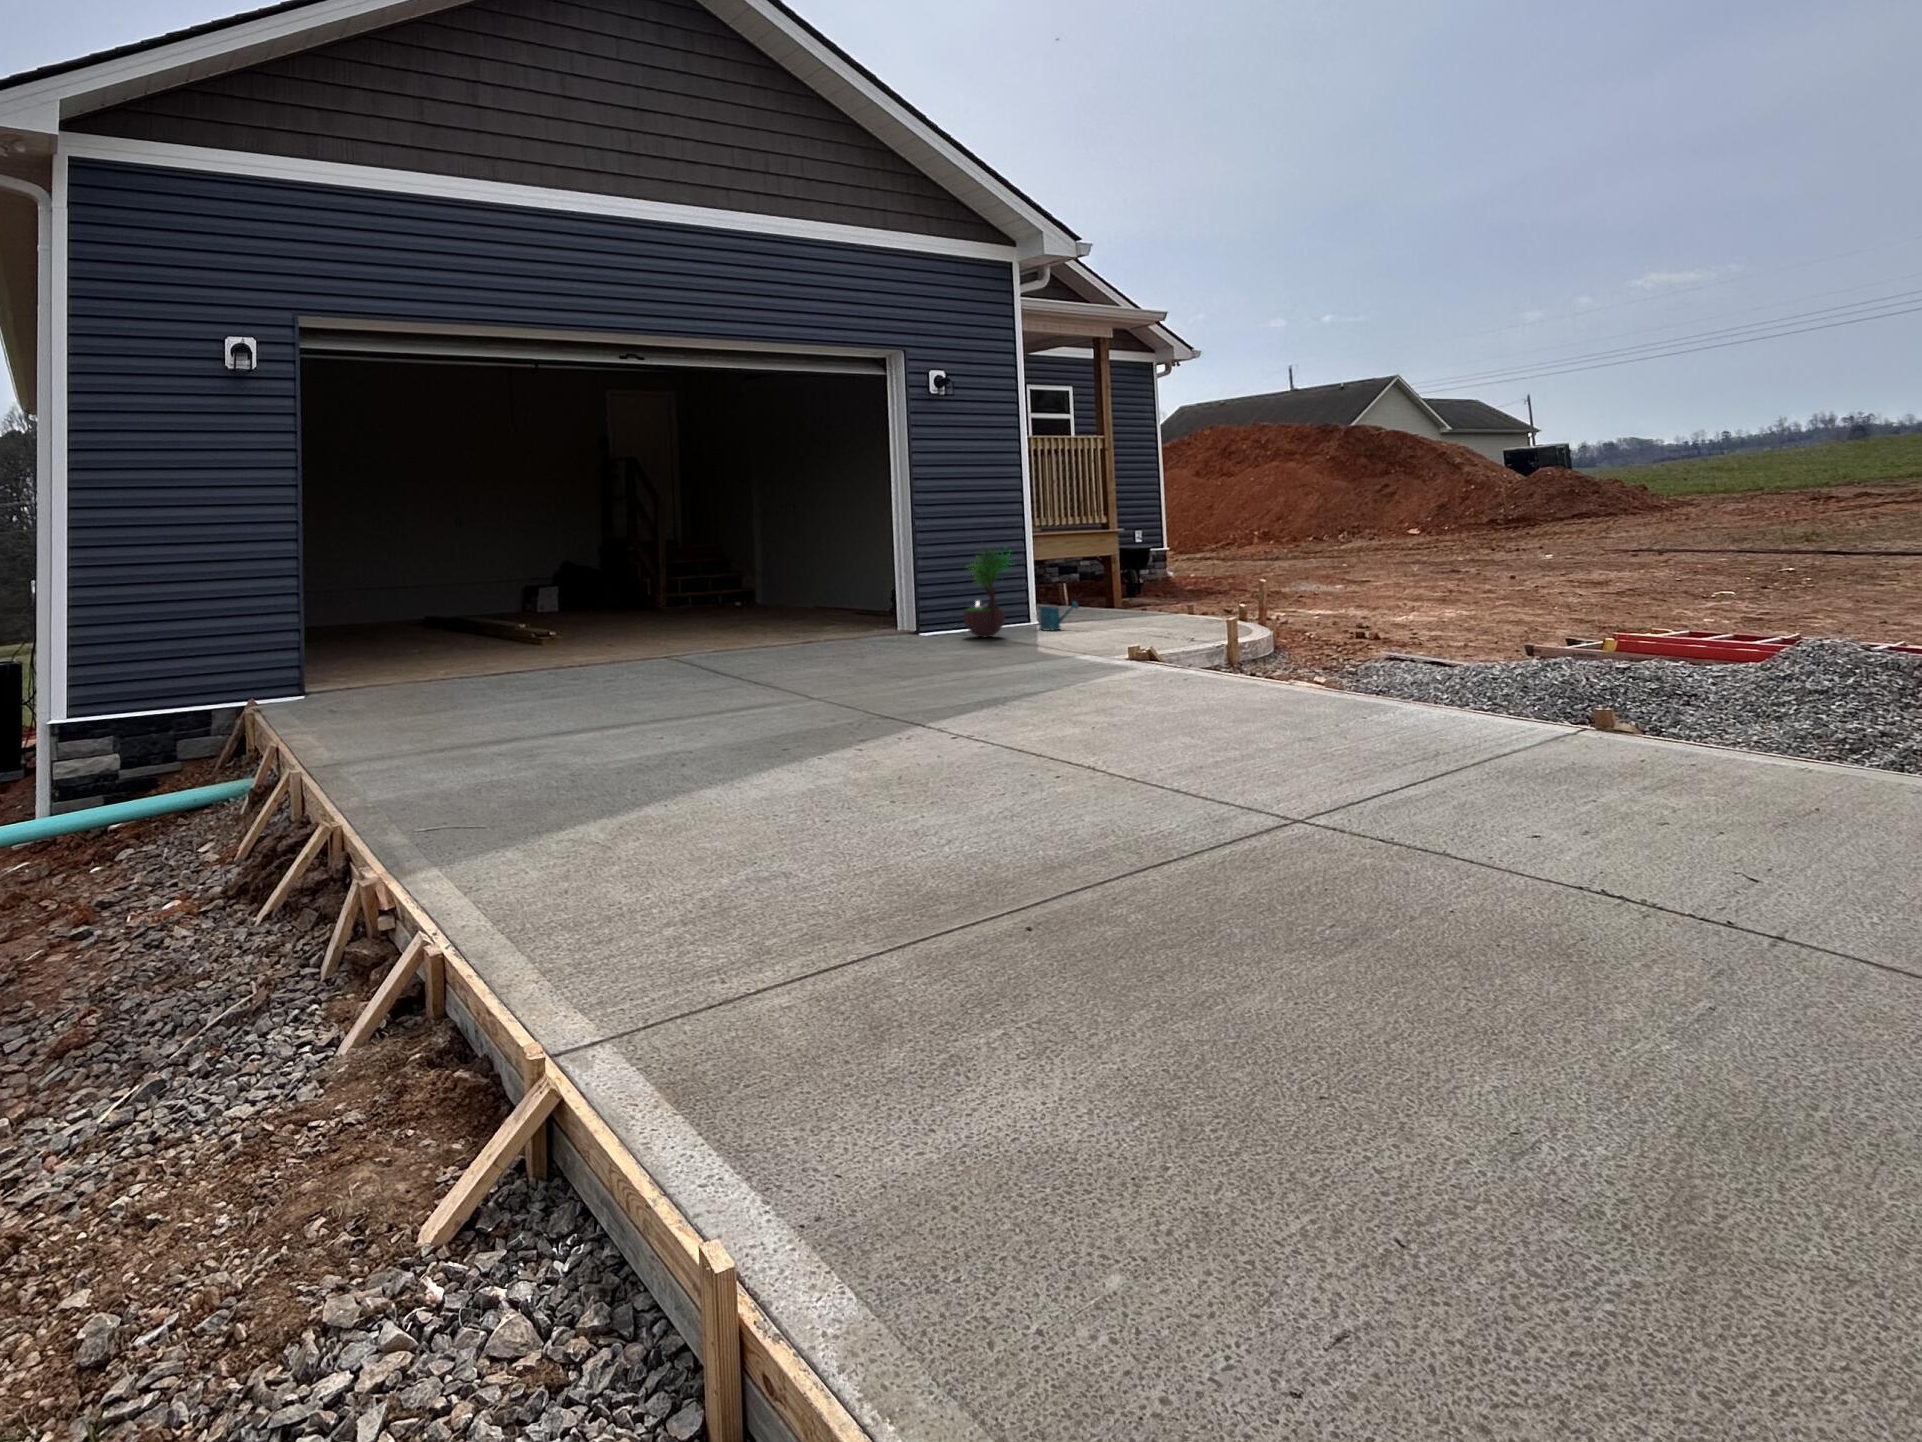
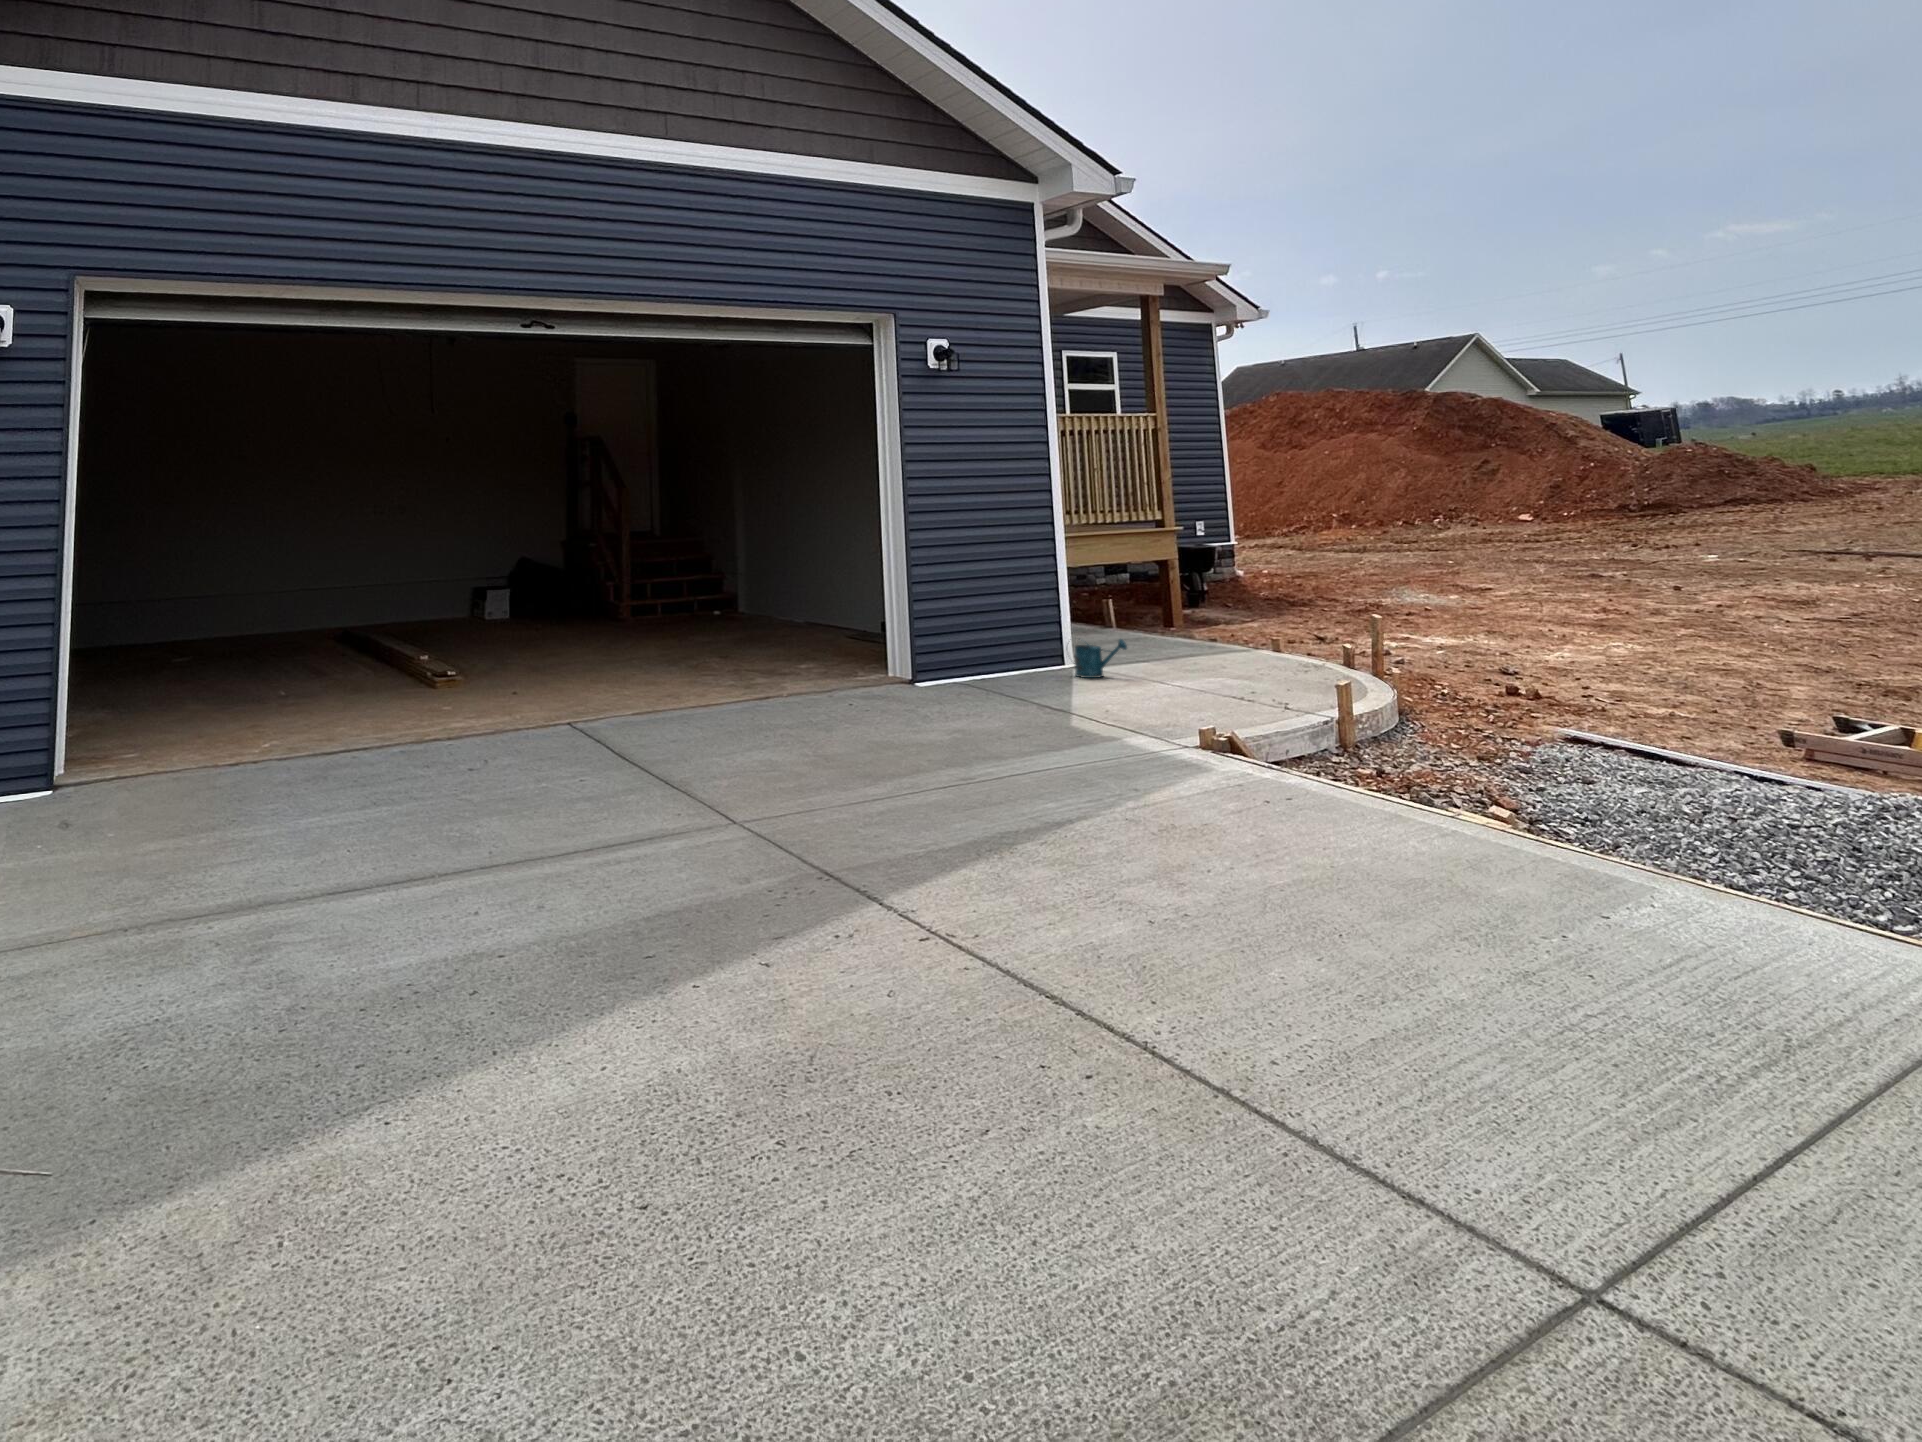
potted tree: present [964,547,1012,638] -> none [973,562,1041,690]

